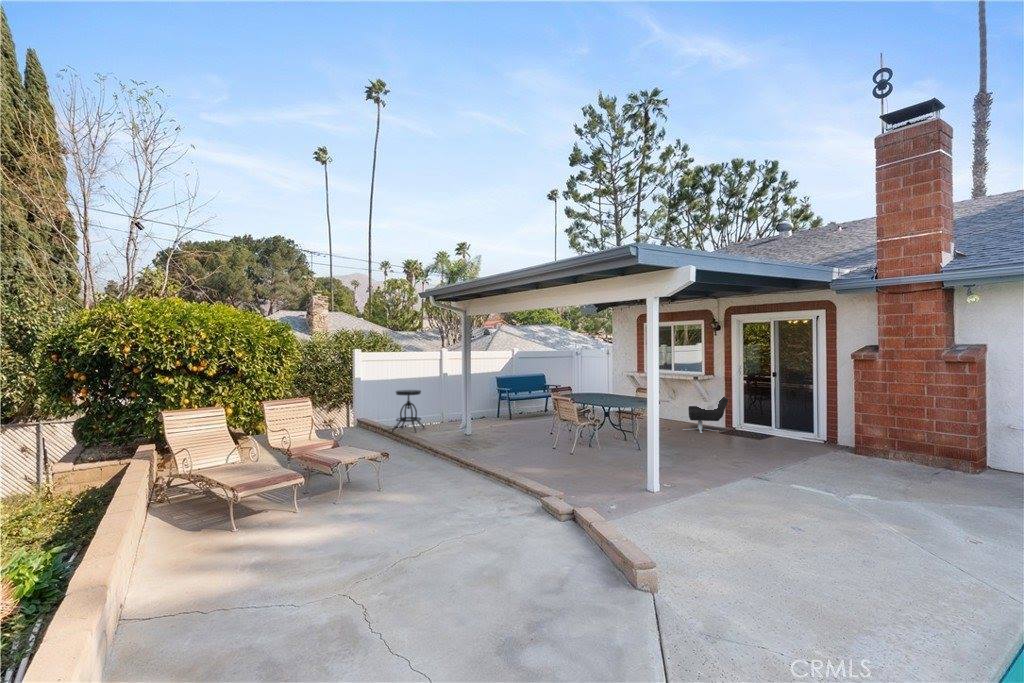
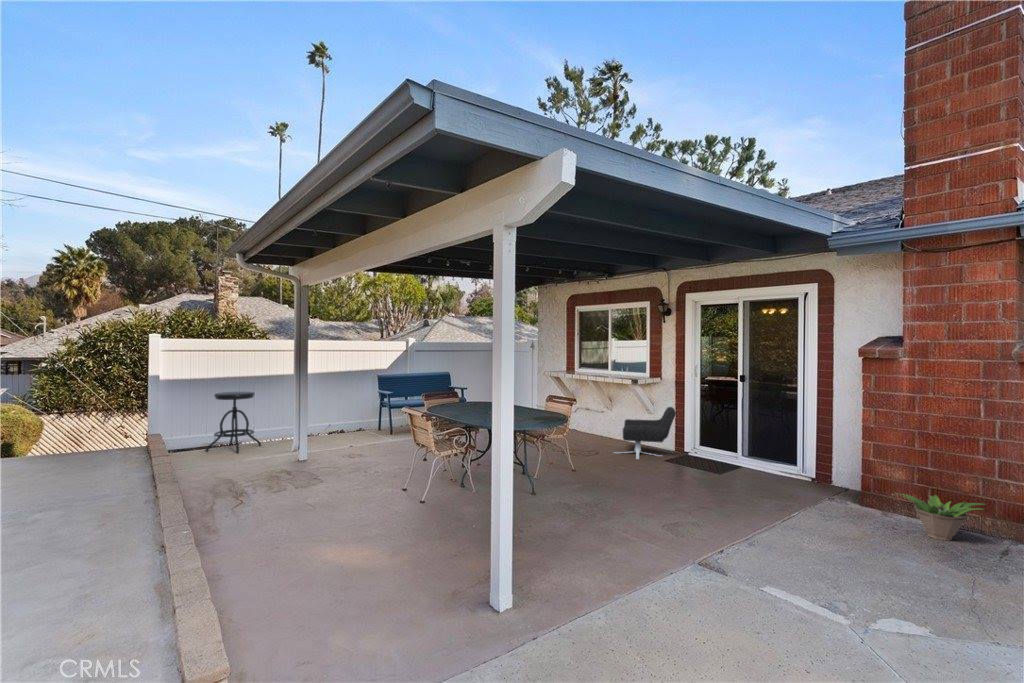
decorative plant: none [872,441,923,466] -> present [900,494,985,541]

